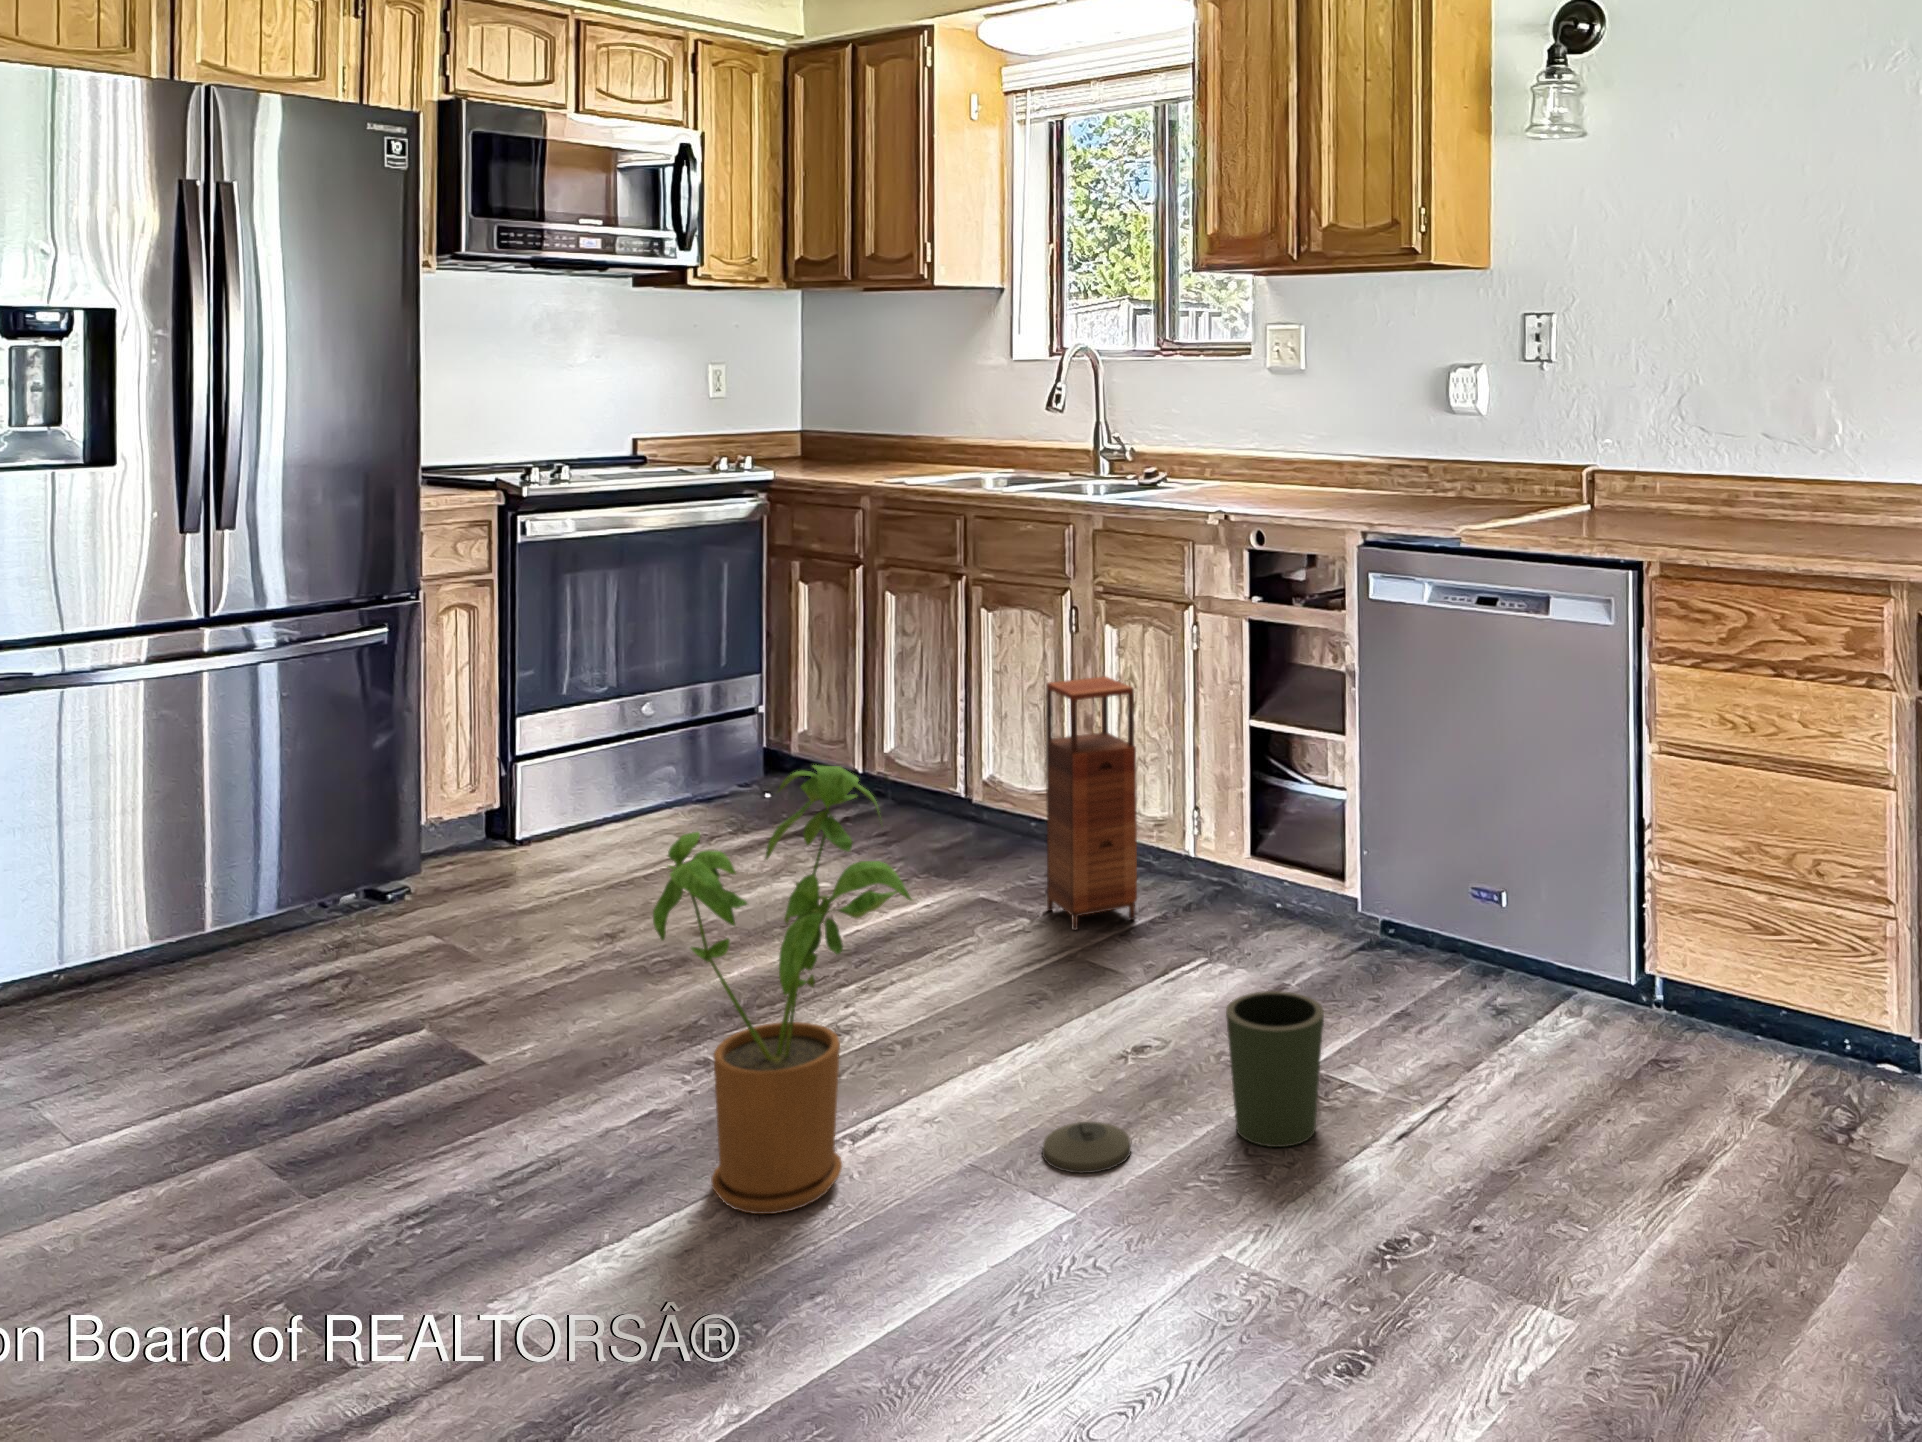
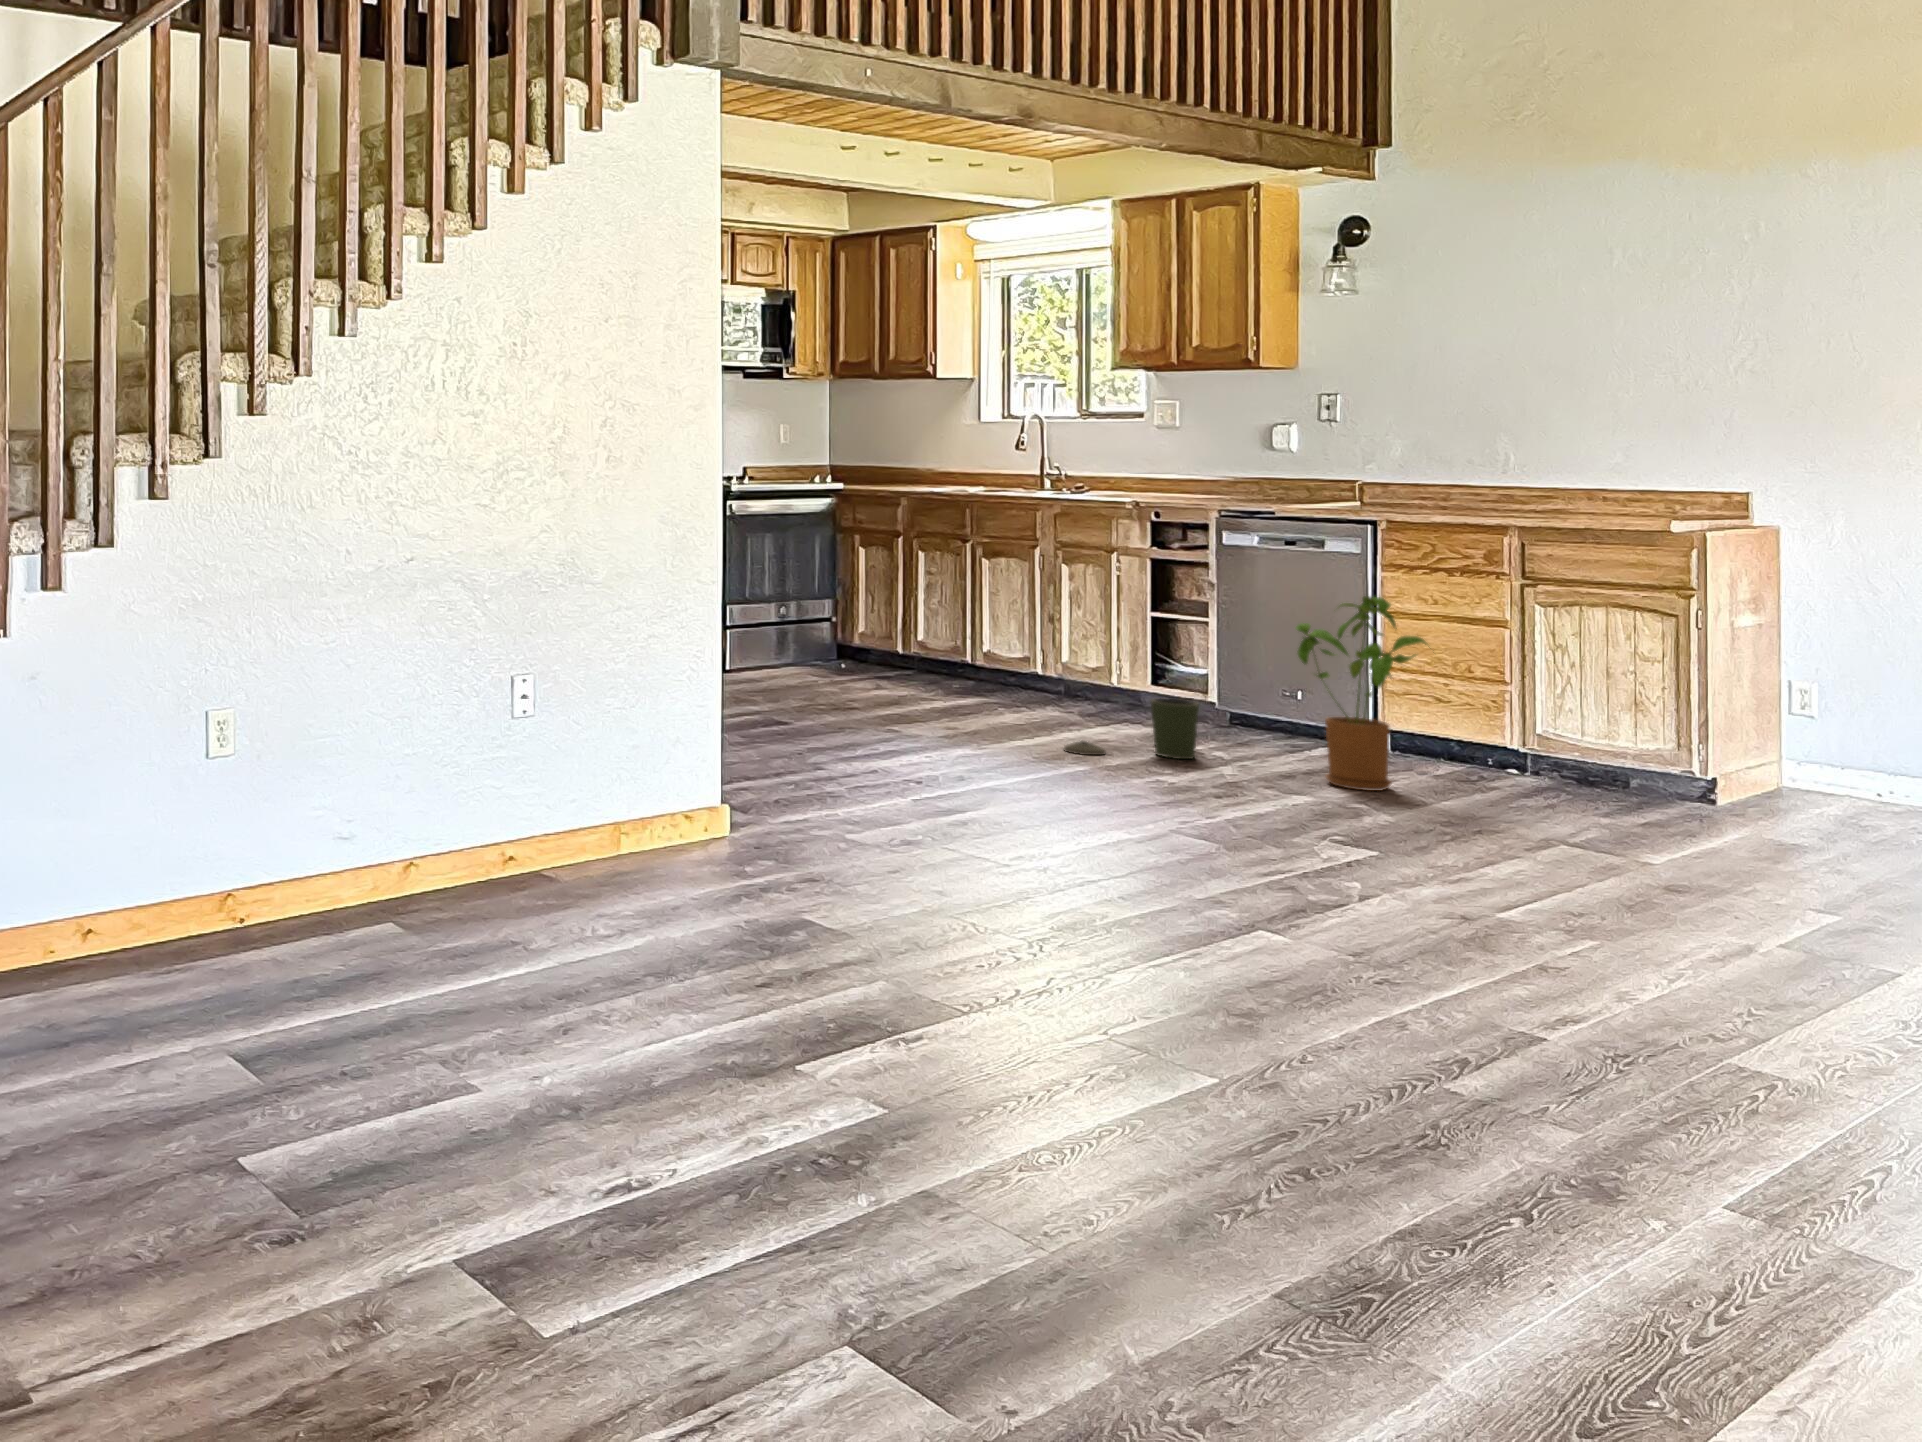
storage cabinet: present [1046,676,1137,930] -> none [1034,585,1087,712]
house plant: present [653,765,912,1214] -> present [1296,596,1430,791]

